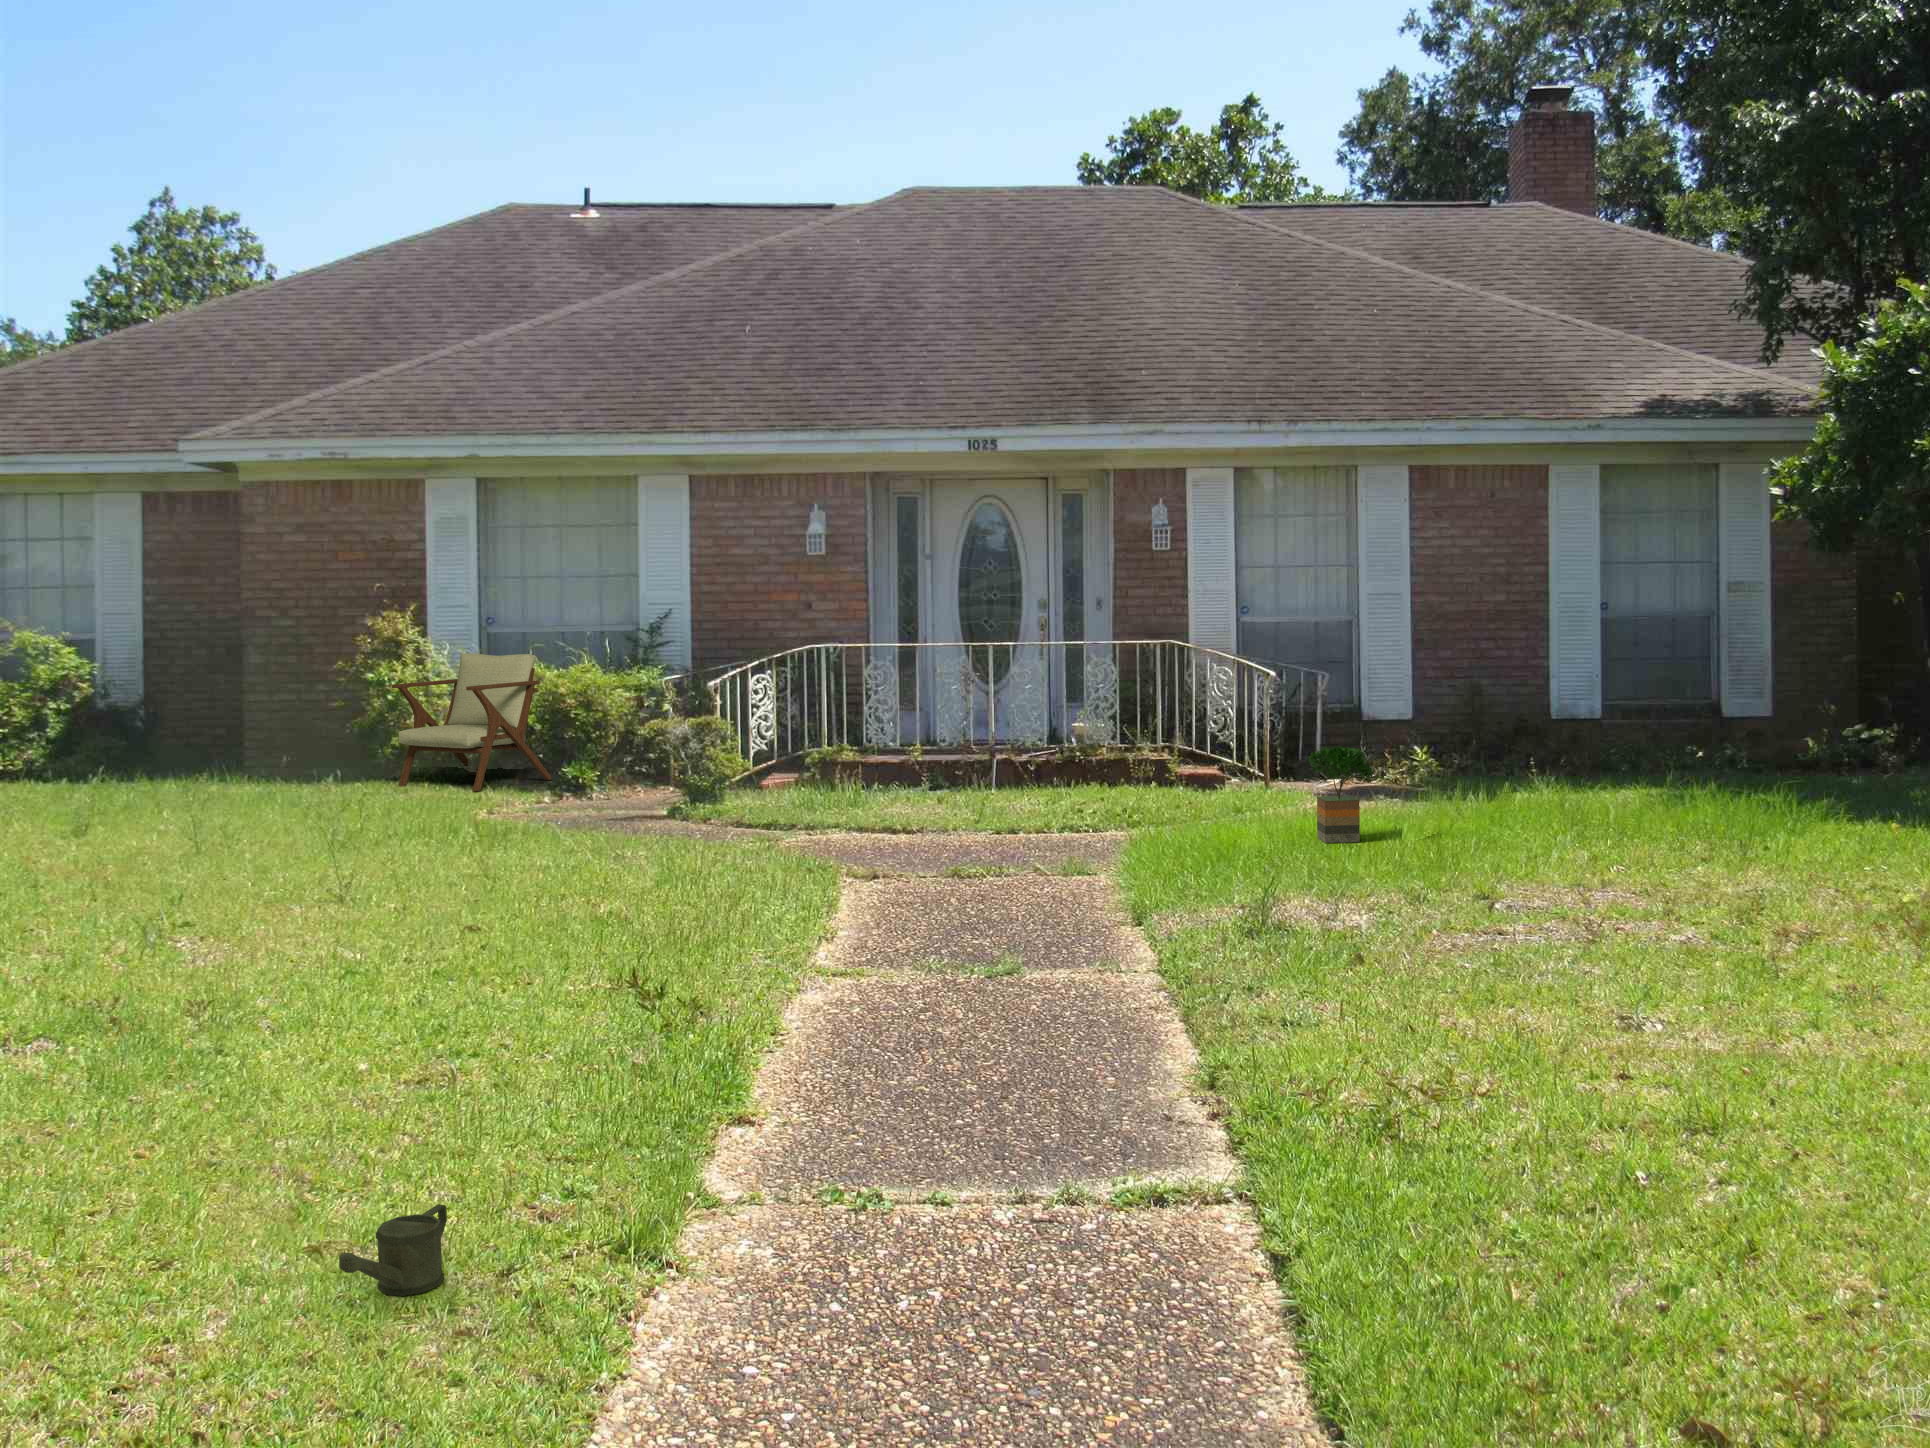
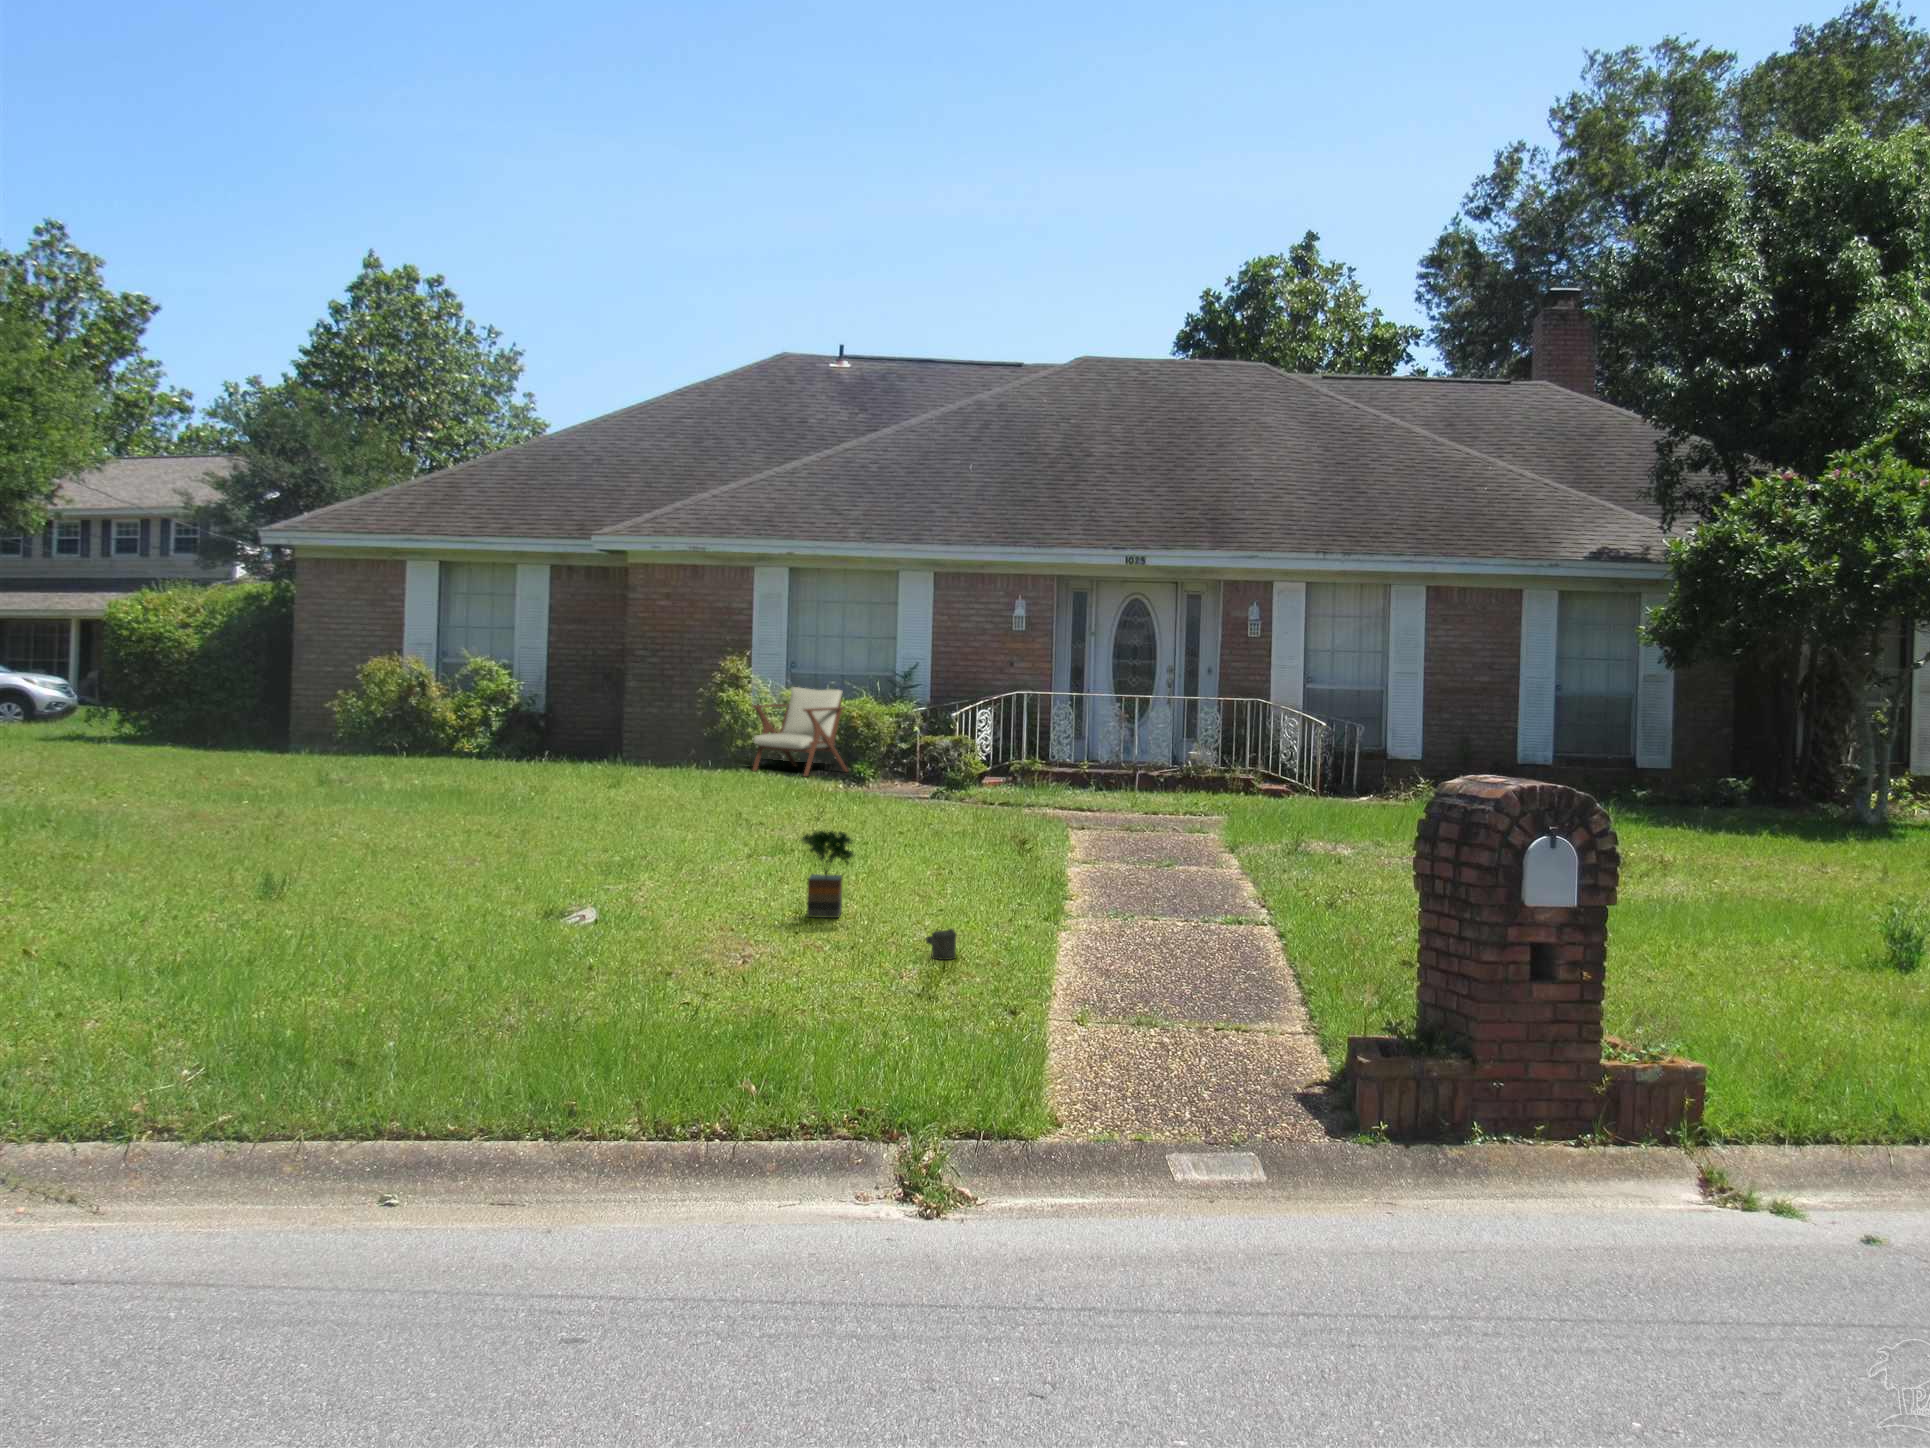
potted tree: present [1308,747,1374,843] -> present [801,831,855,918]

